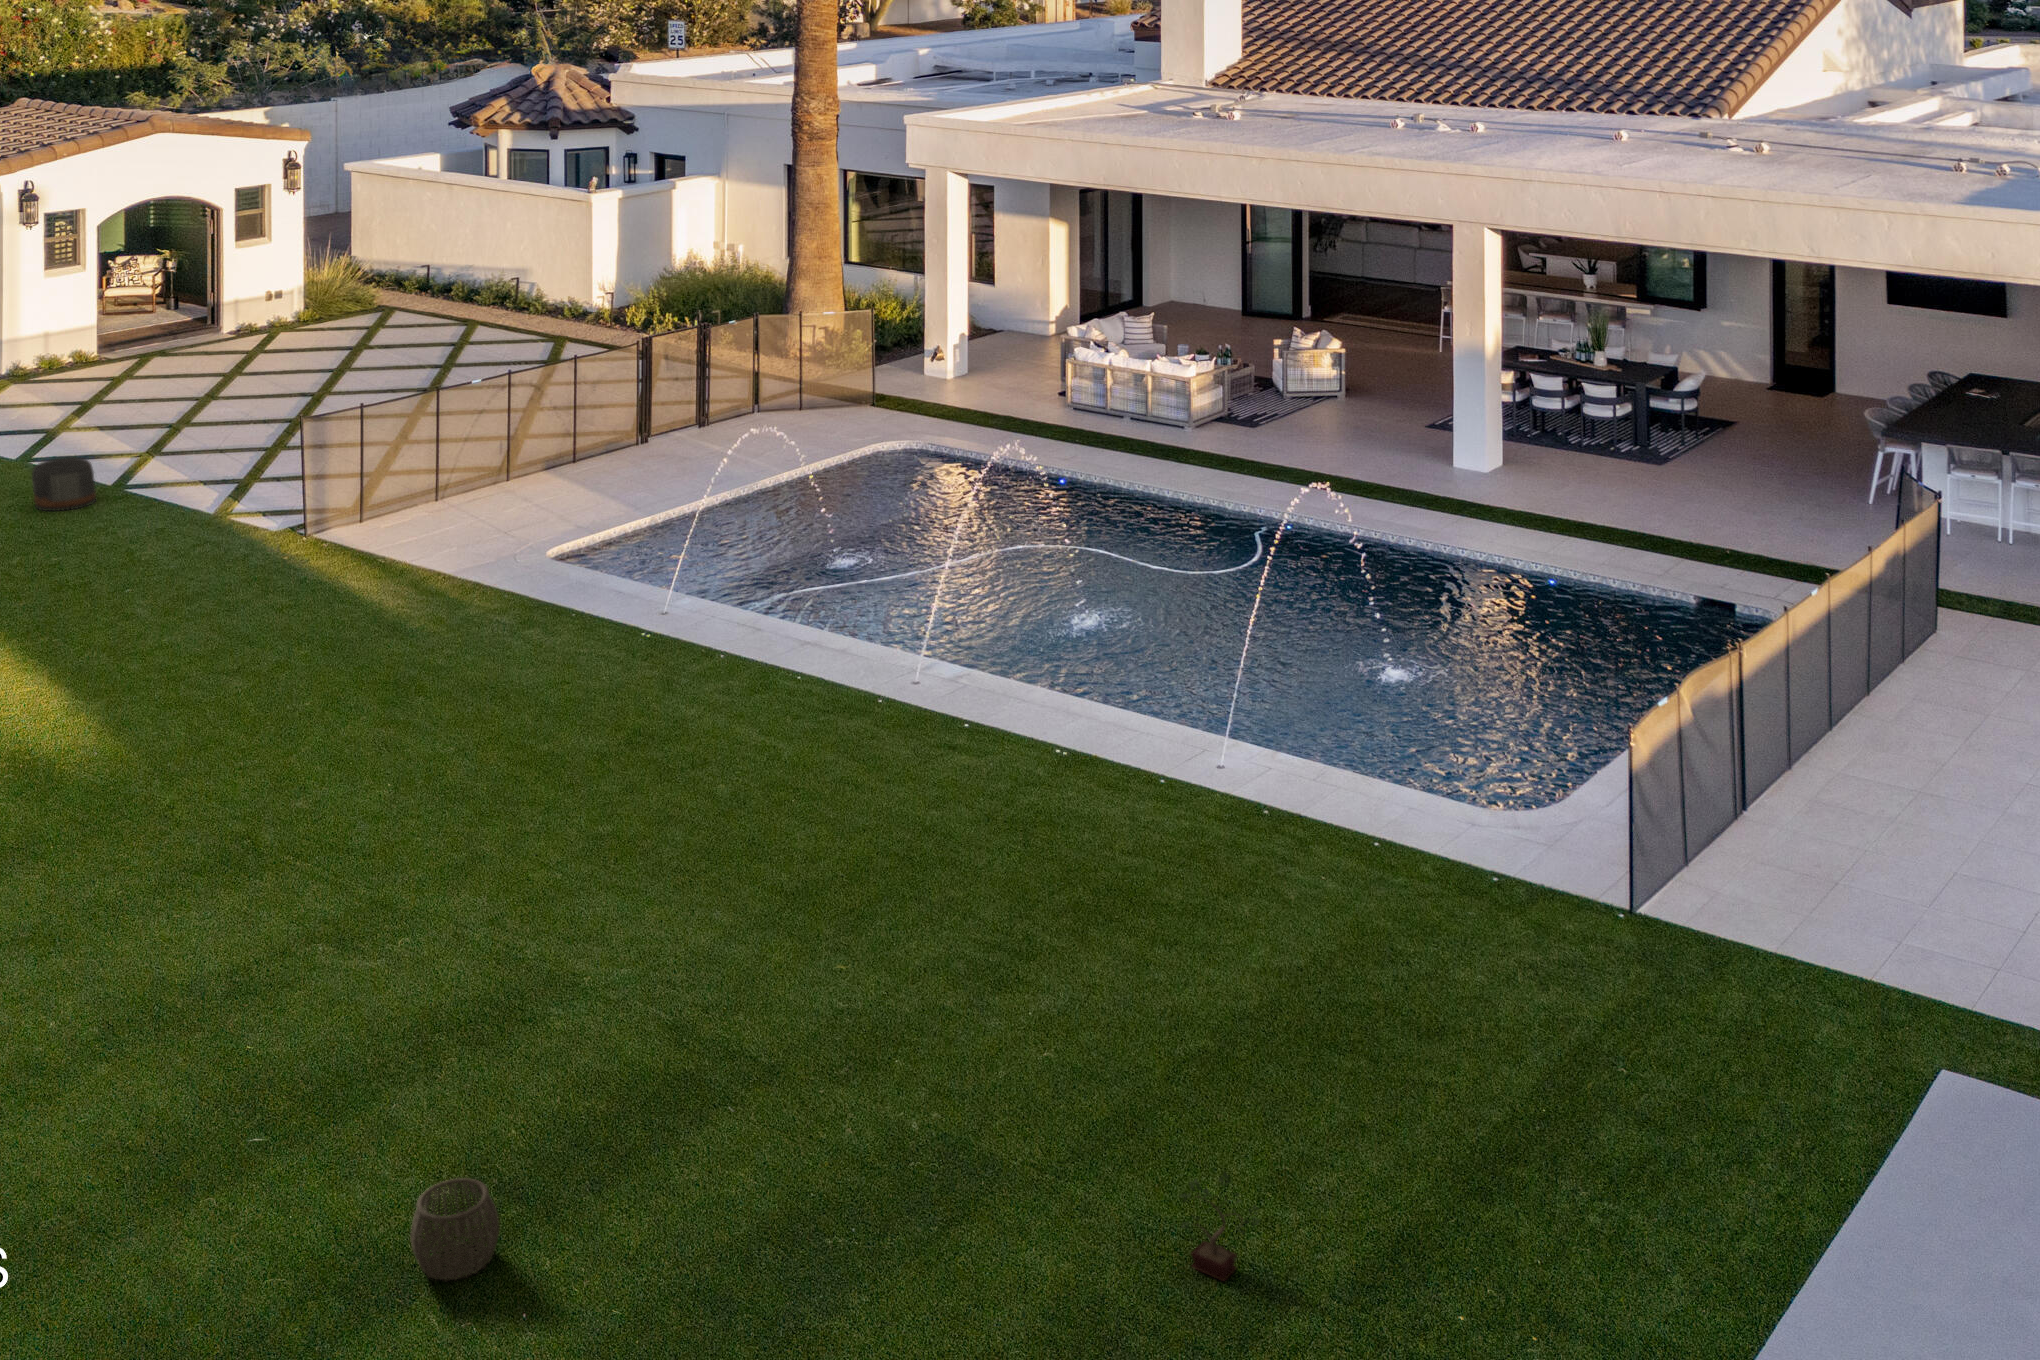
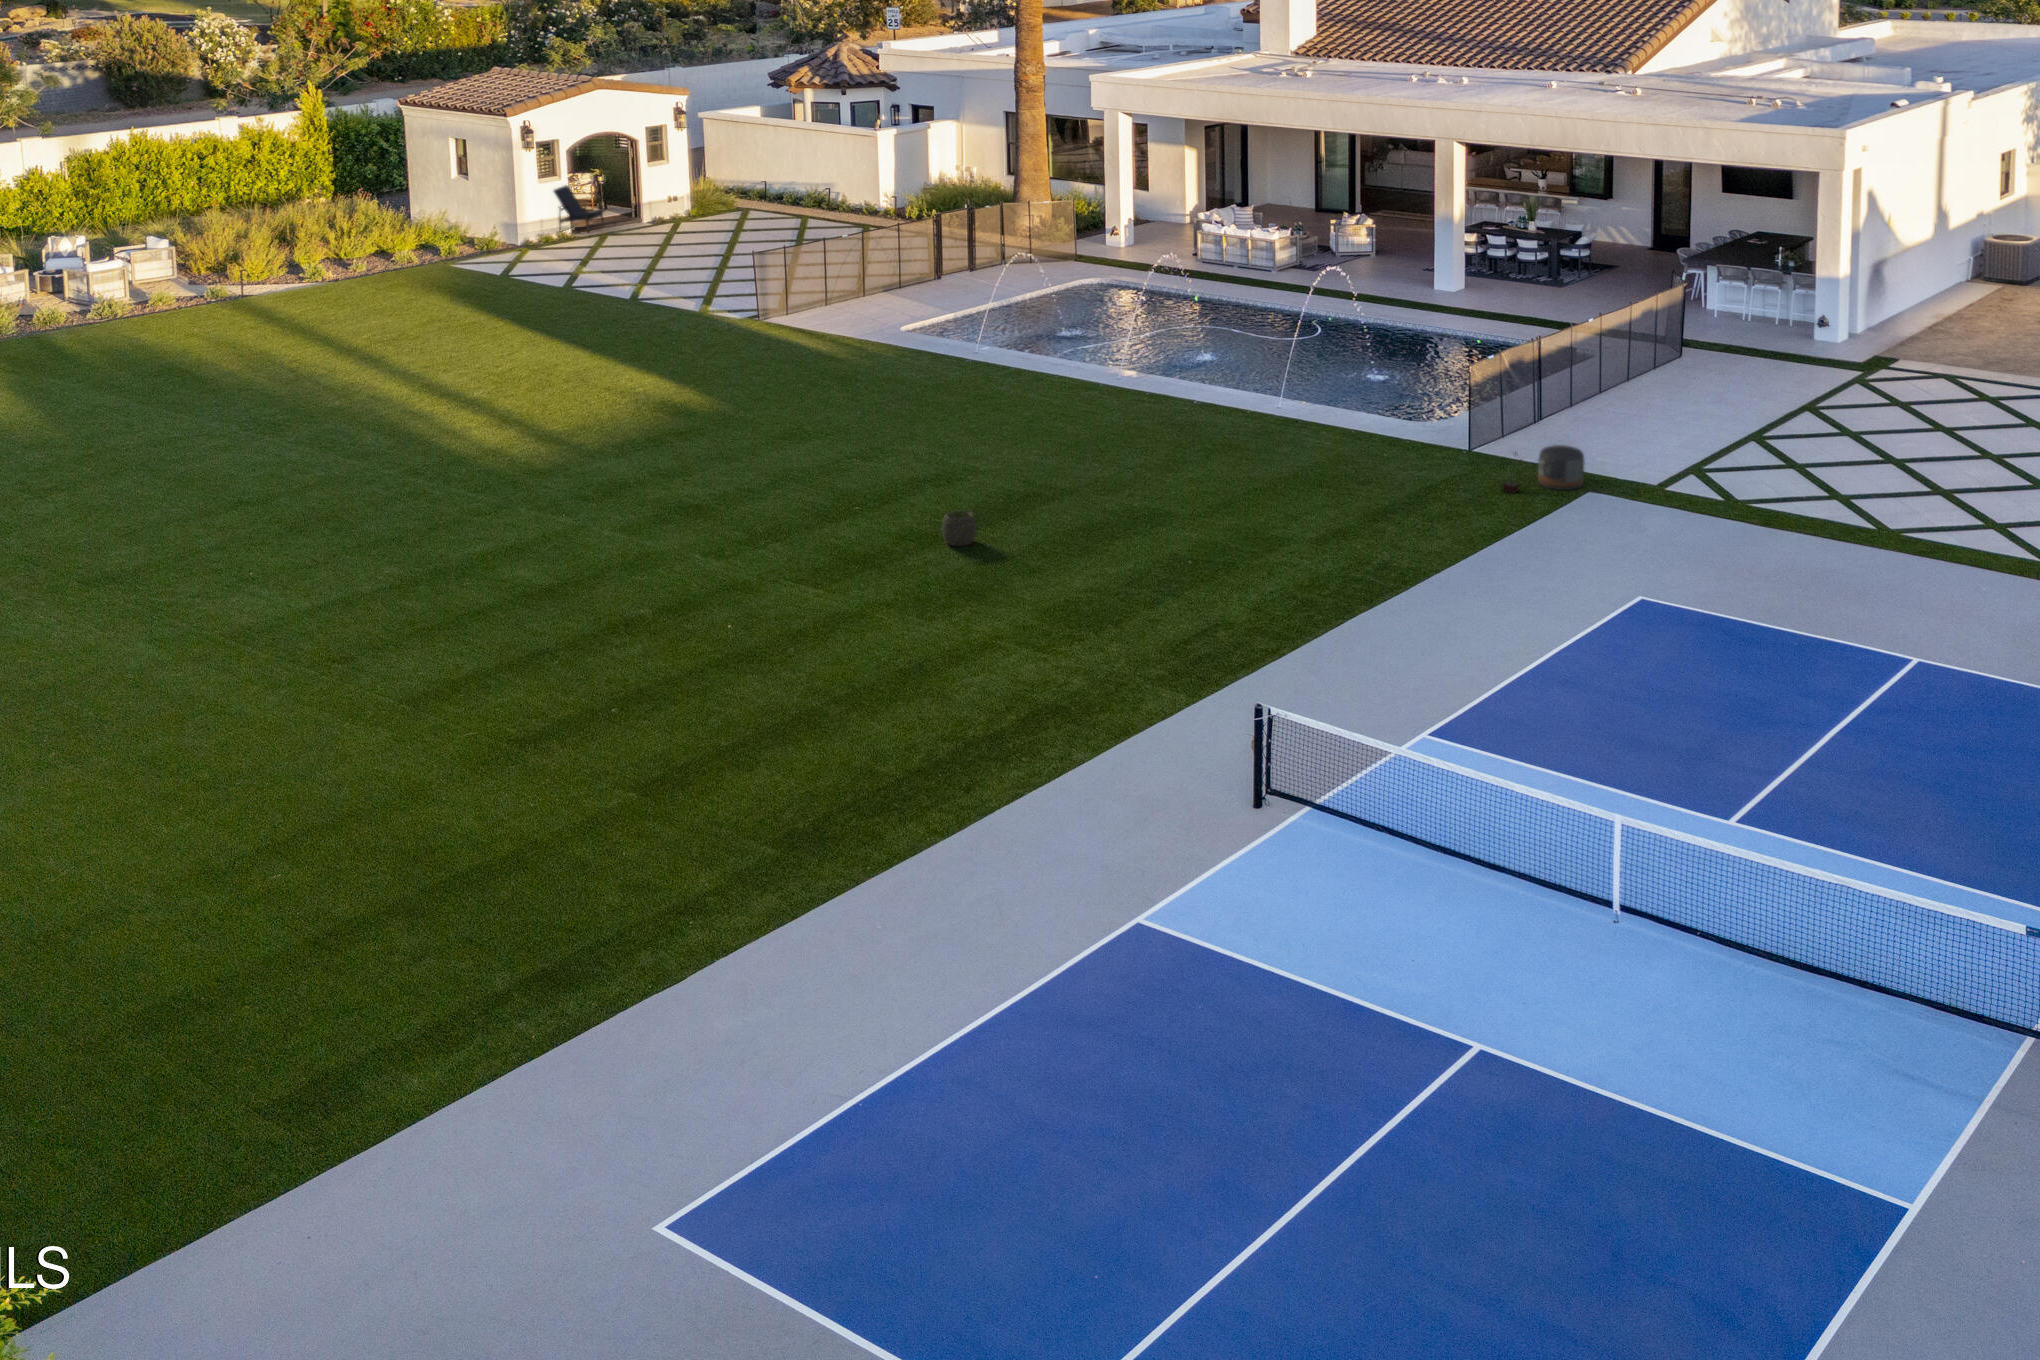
lounge chair: none [73,277,162,351] -> present [554,185,606,229]
pouf: present [32,457,96,511] -> present [1538,445,1585,490]
potted plant: present [1181,1172,1259,1281] -> present [1499,453,1519,493]

